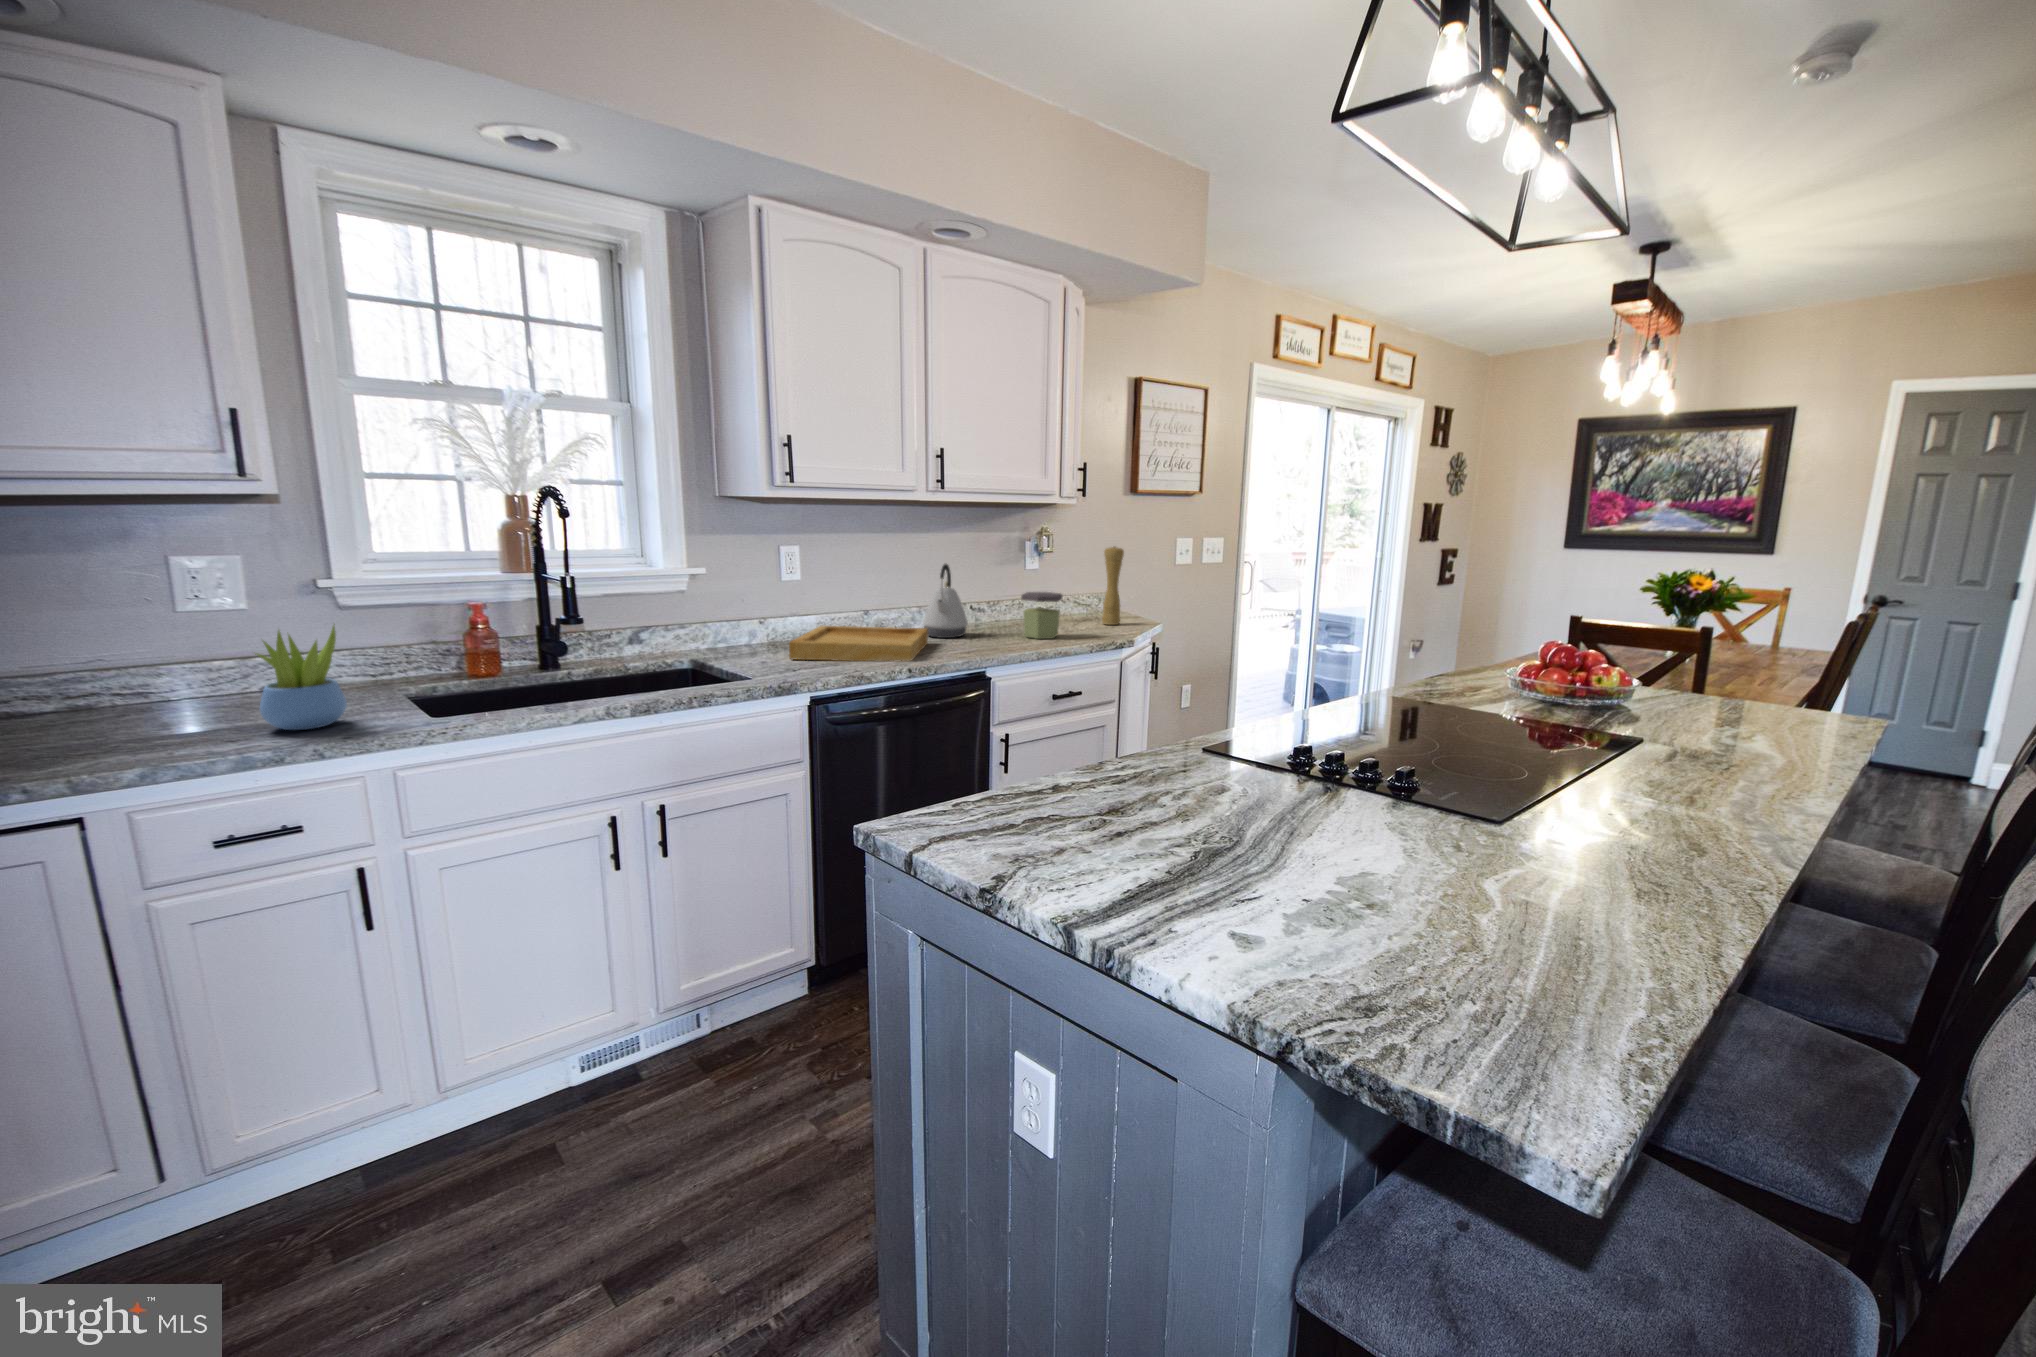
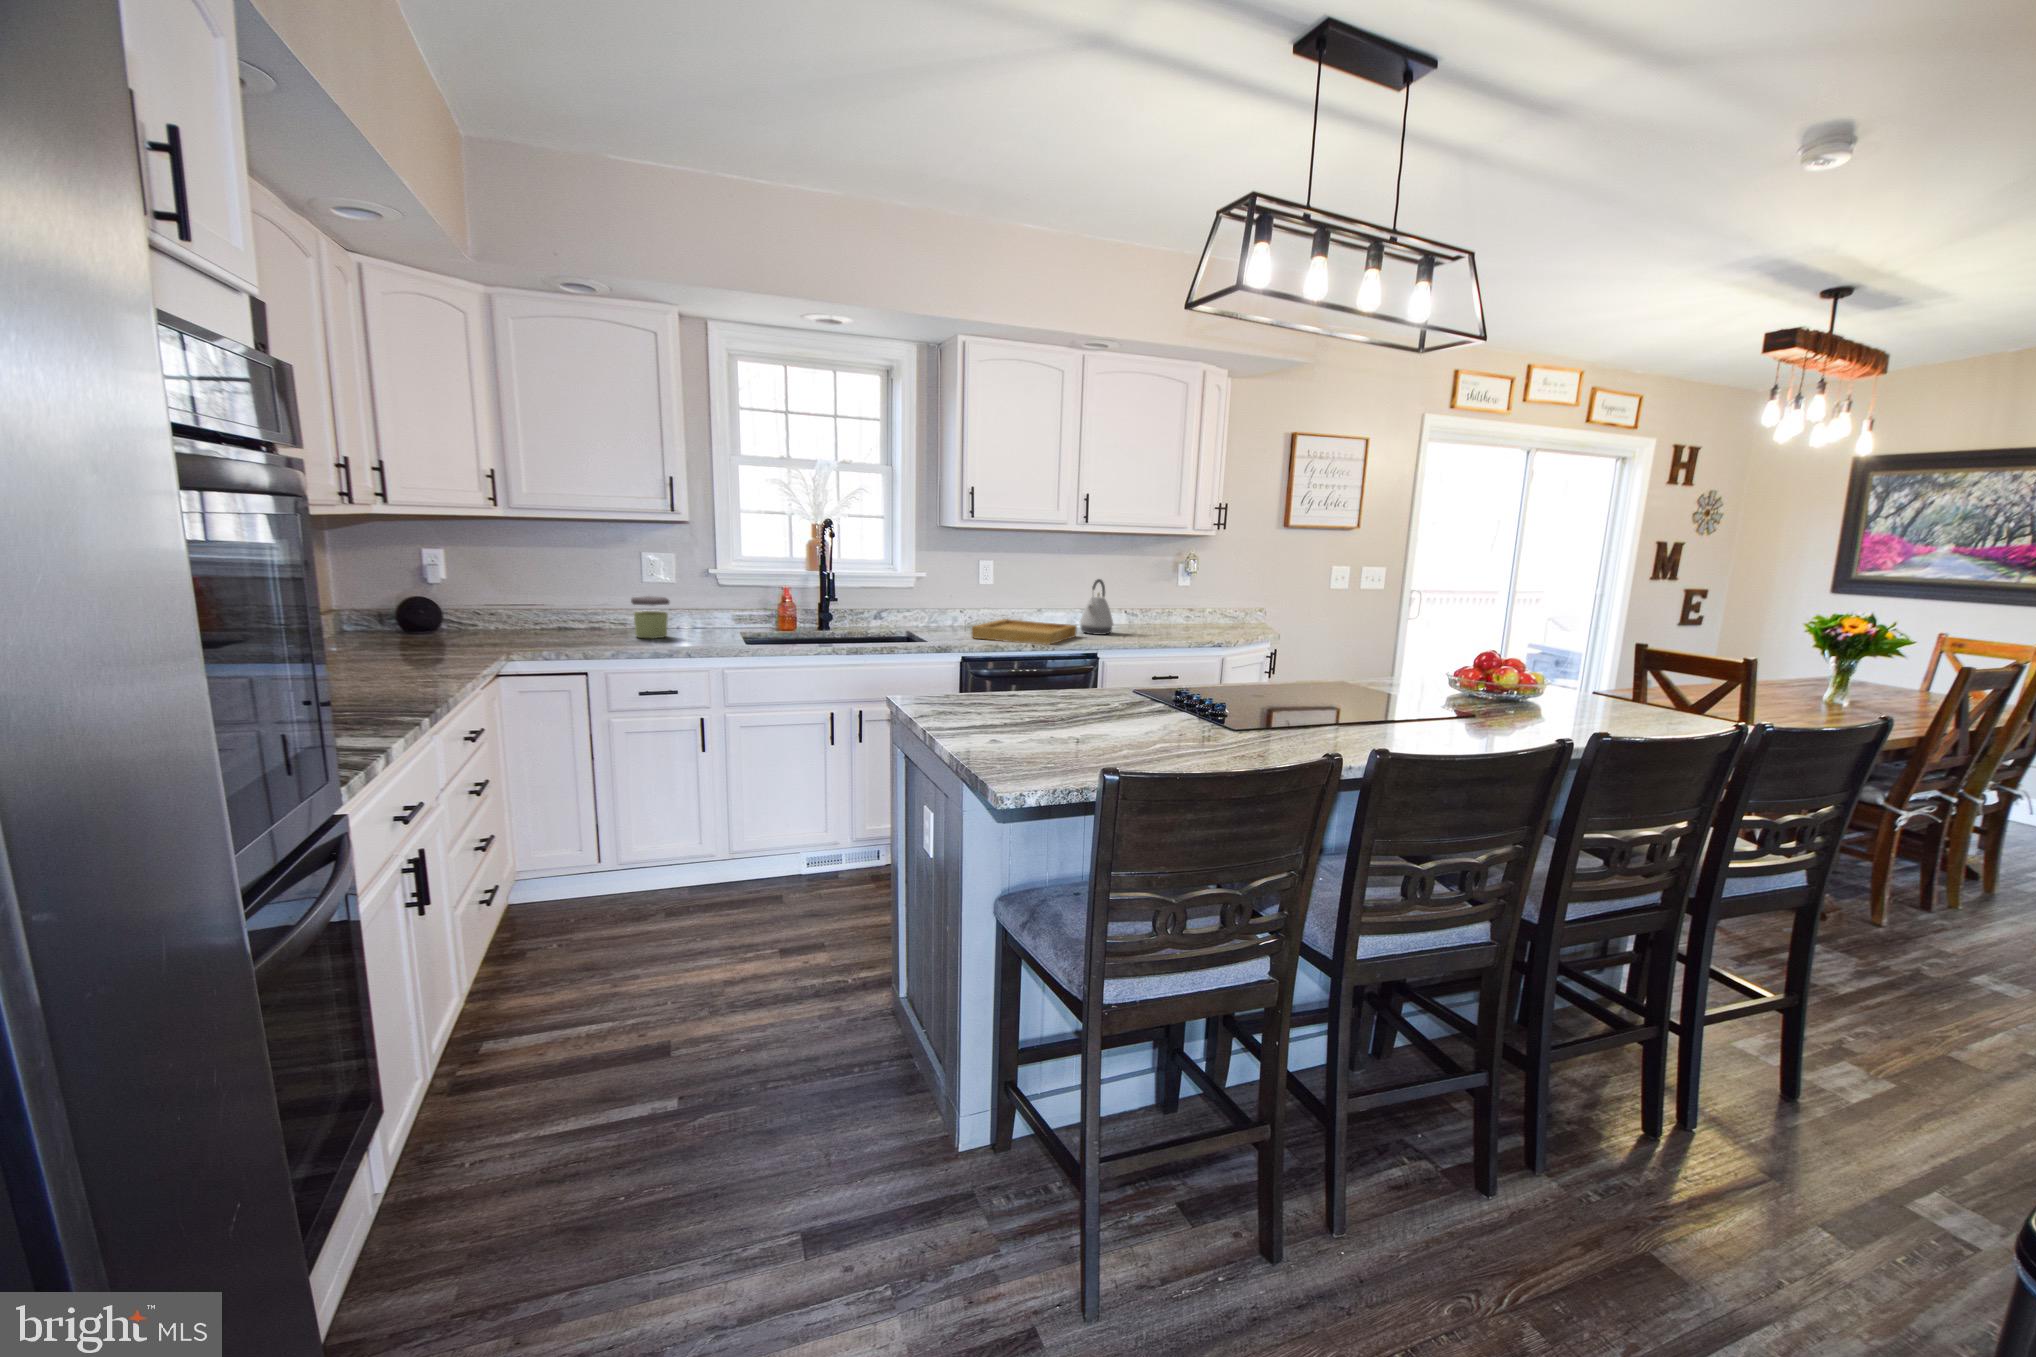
pepper mill: present [1102,546,1124,625] -> none [1232,571,1253,635]
jar: present [1021,592,1063,639] -> present [631,596,669,639]
succulent plant: present [255,624,347,730] -> none [685,593,723,648]

